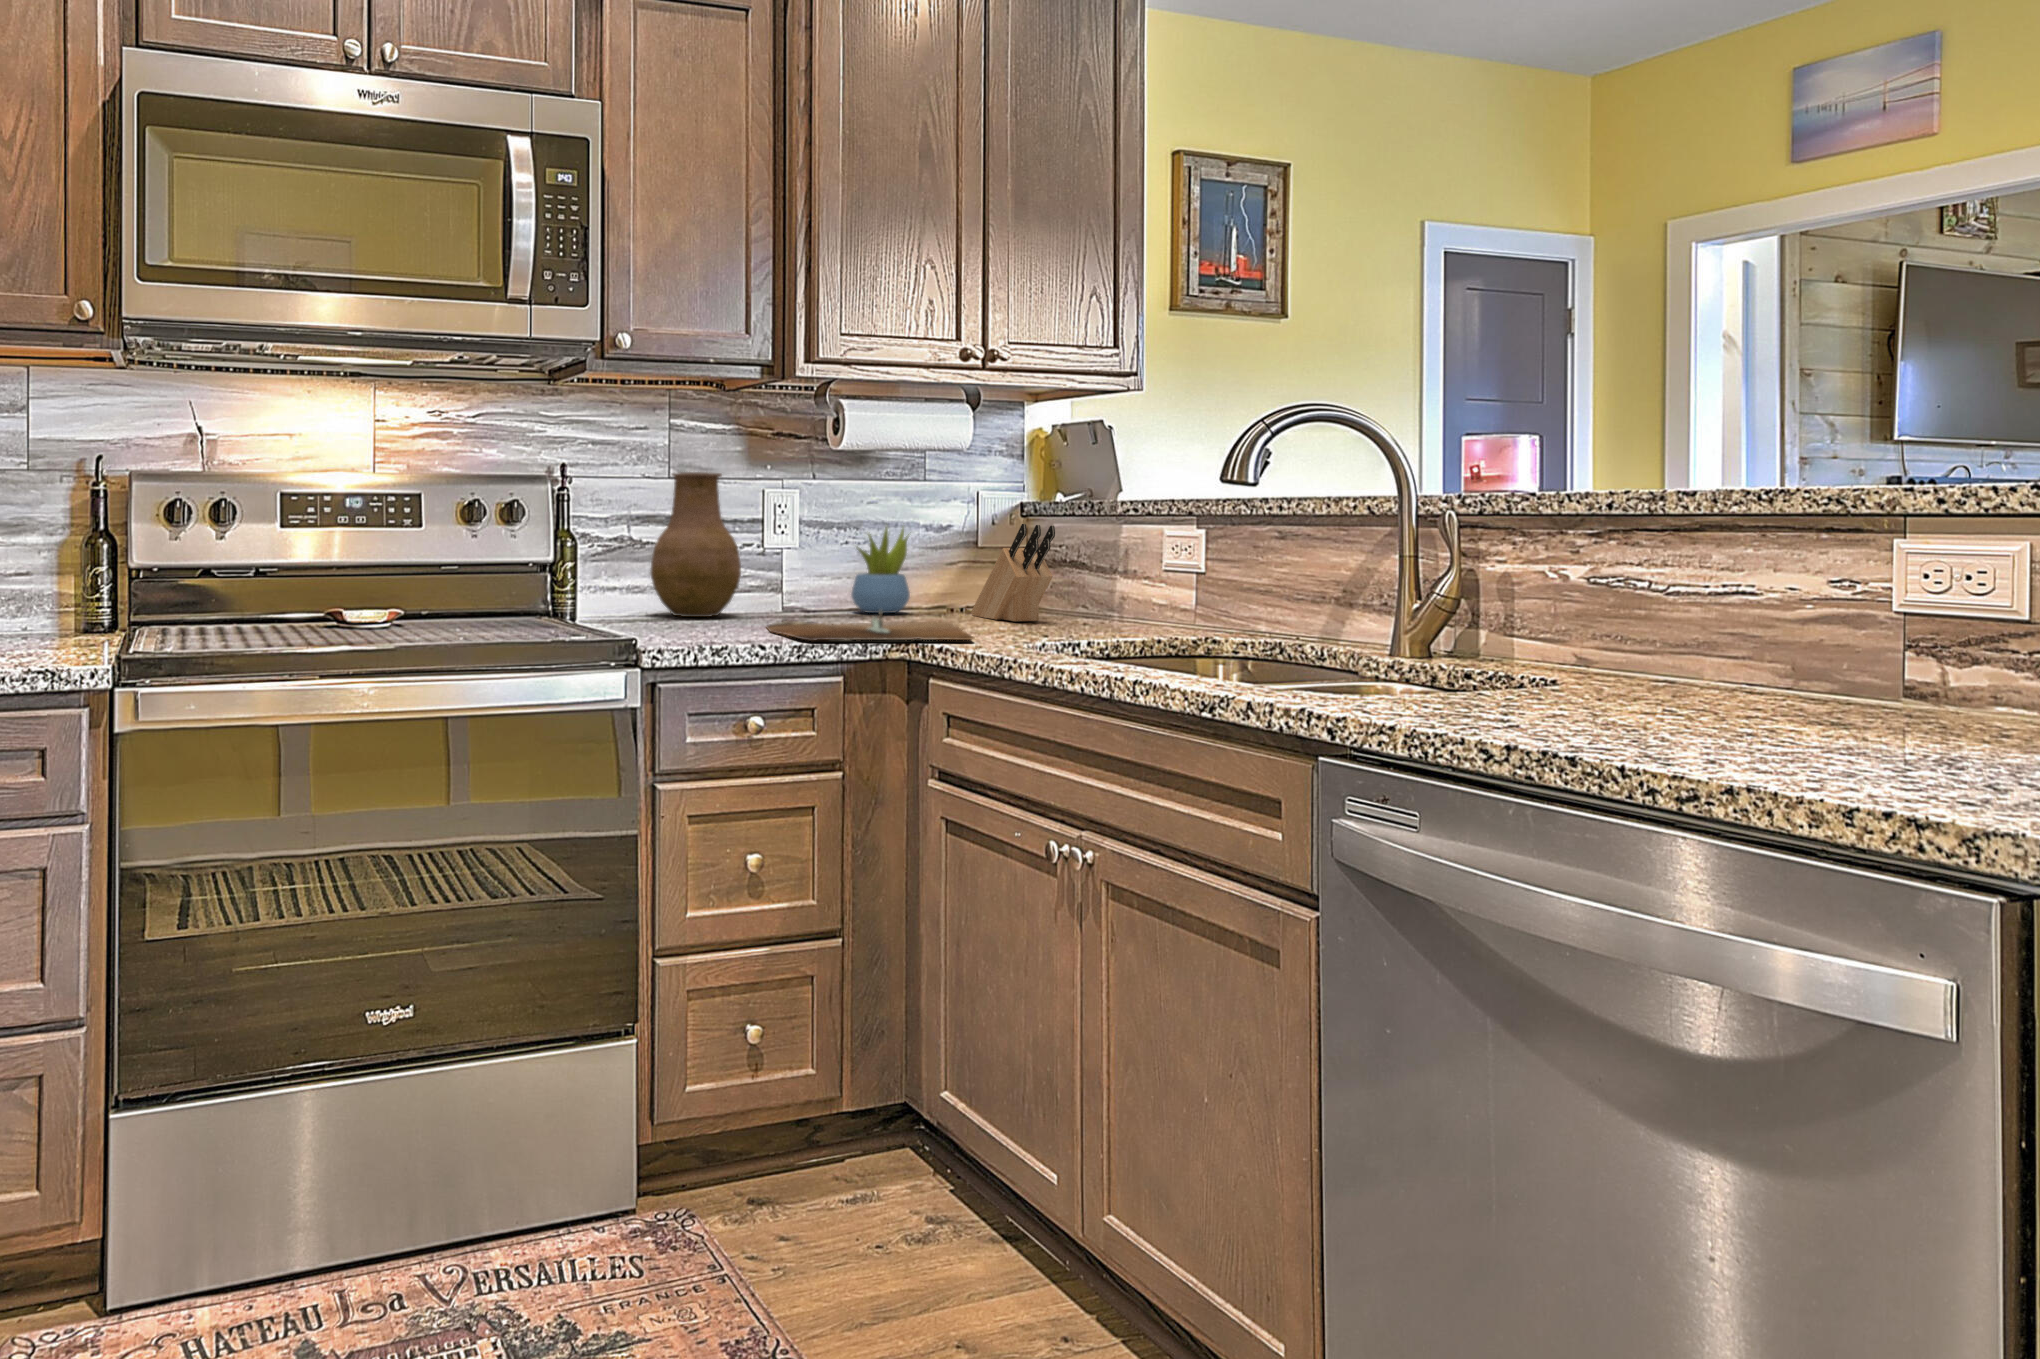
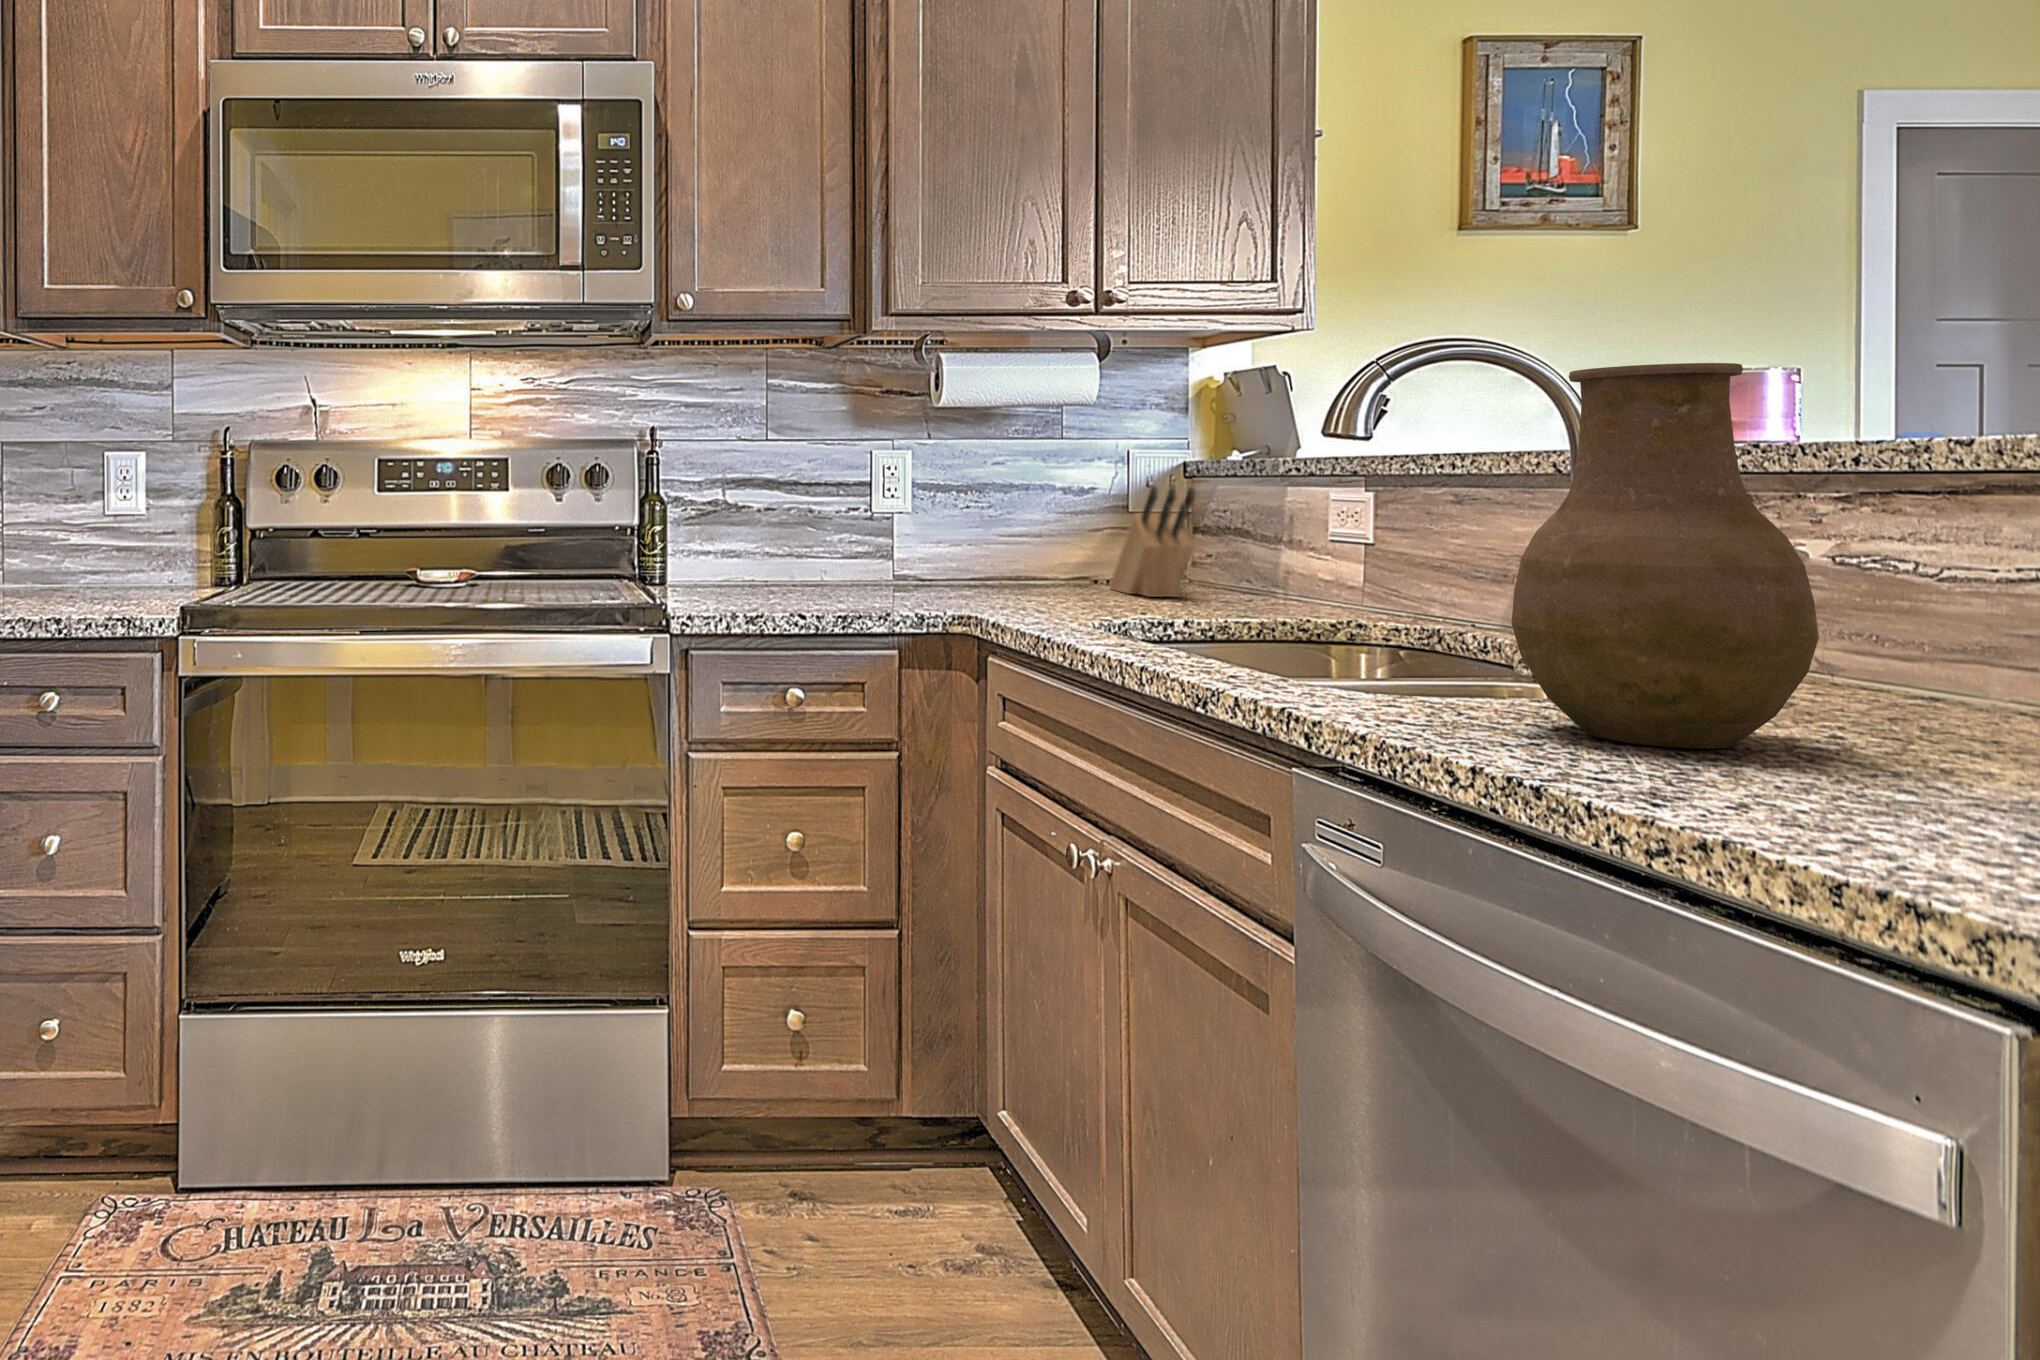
vase: present [650,472,741,617] -> present [1511,363,1819,749]
succulent plant: present [851,527,910,613] -> none [970,484,1037,584]
cutting board: present [767,610,973,641] -> none [840,580,1068,616]

